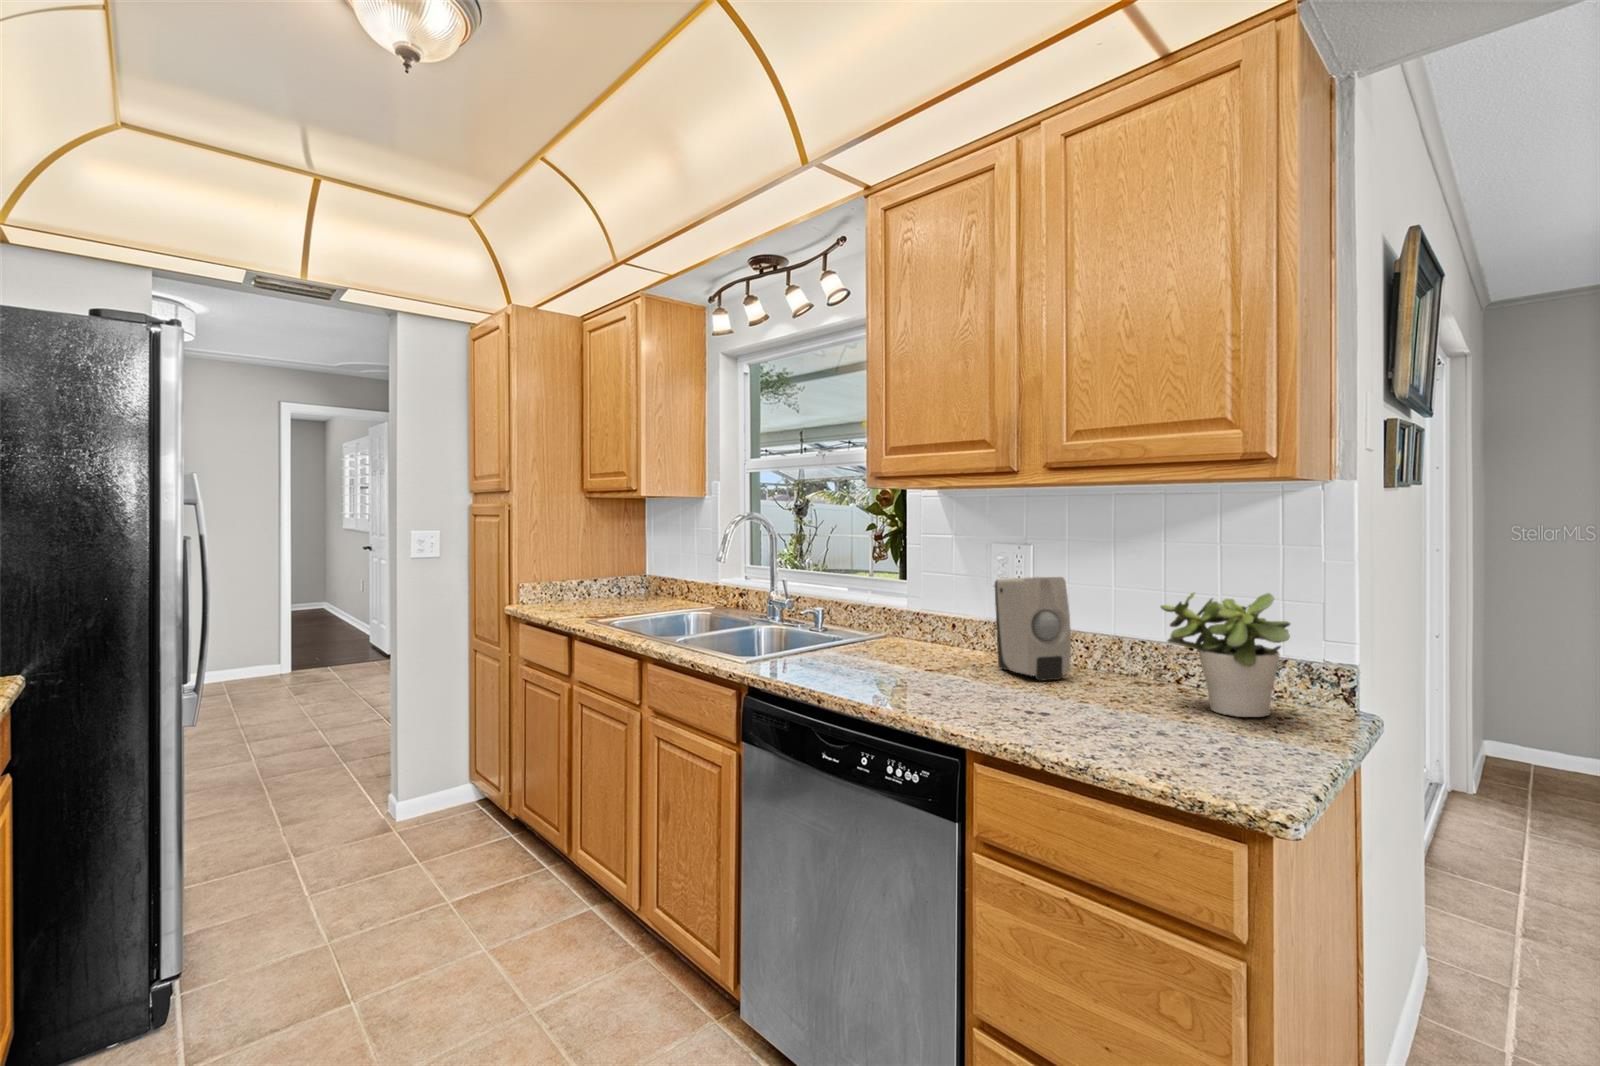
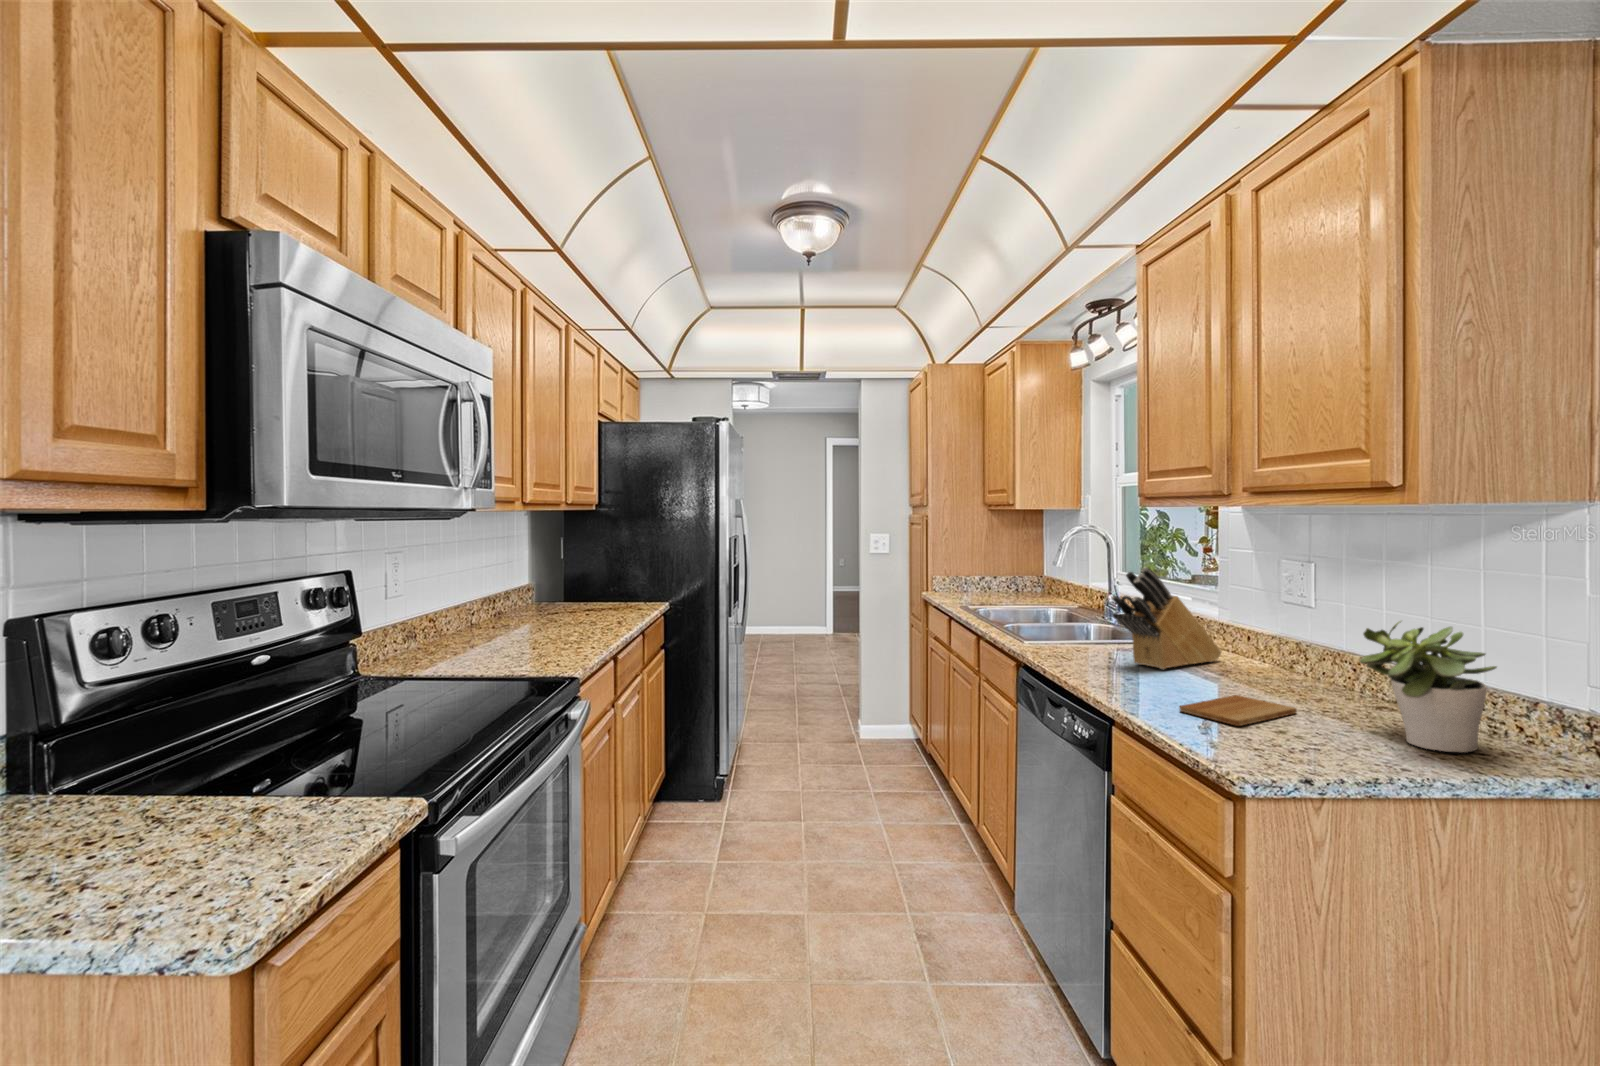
knife block: none [865,551,943,669] -> present [1112,568,1221,669]
soap dispenser: present [995,577,1071,680] -> none [1250,595,1309,694]
cutting board: none [1015,688,1099,723] -> present [1179,695,1297,726]

